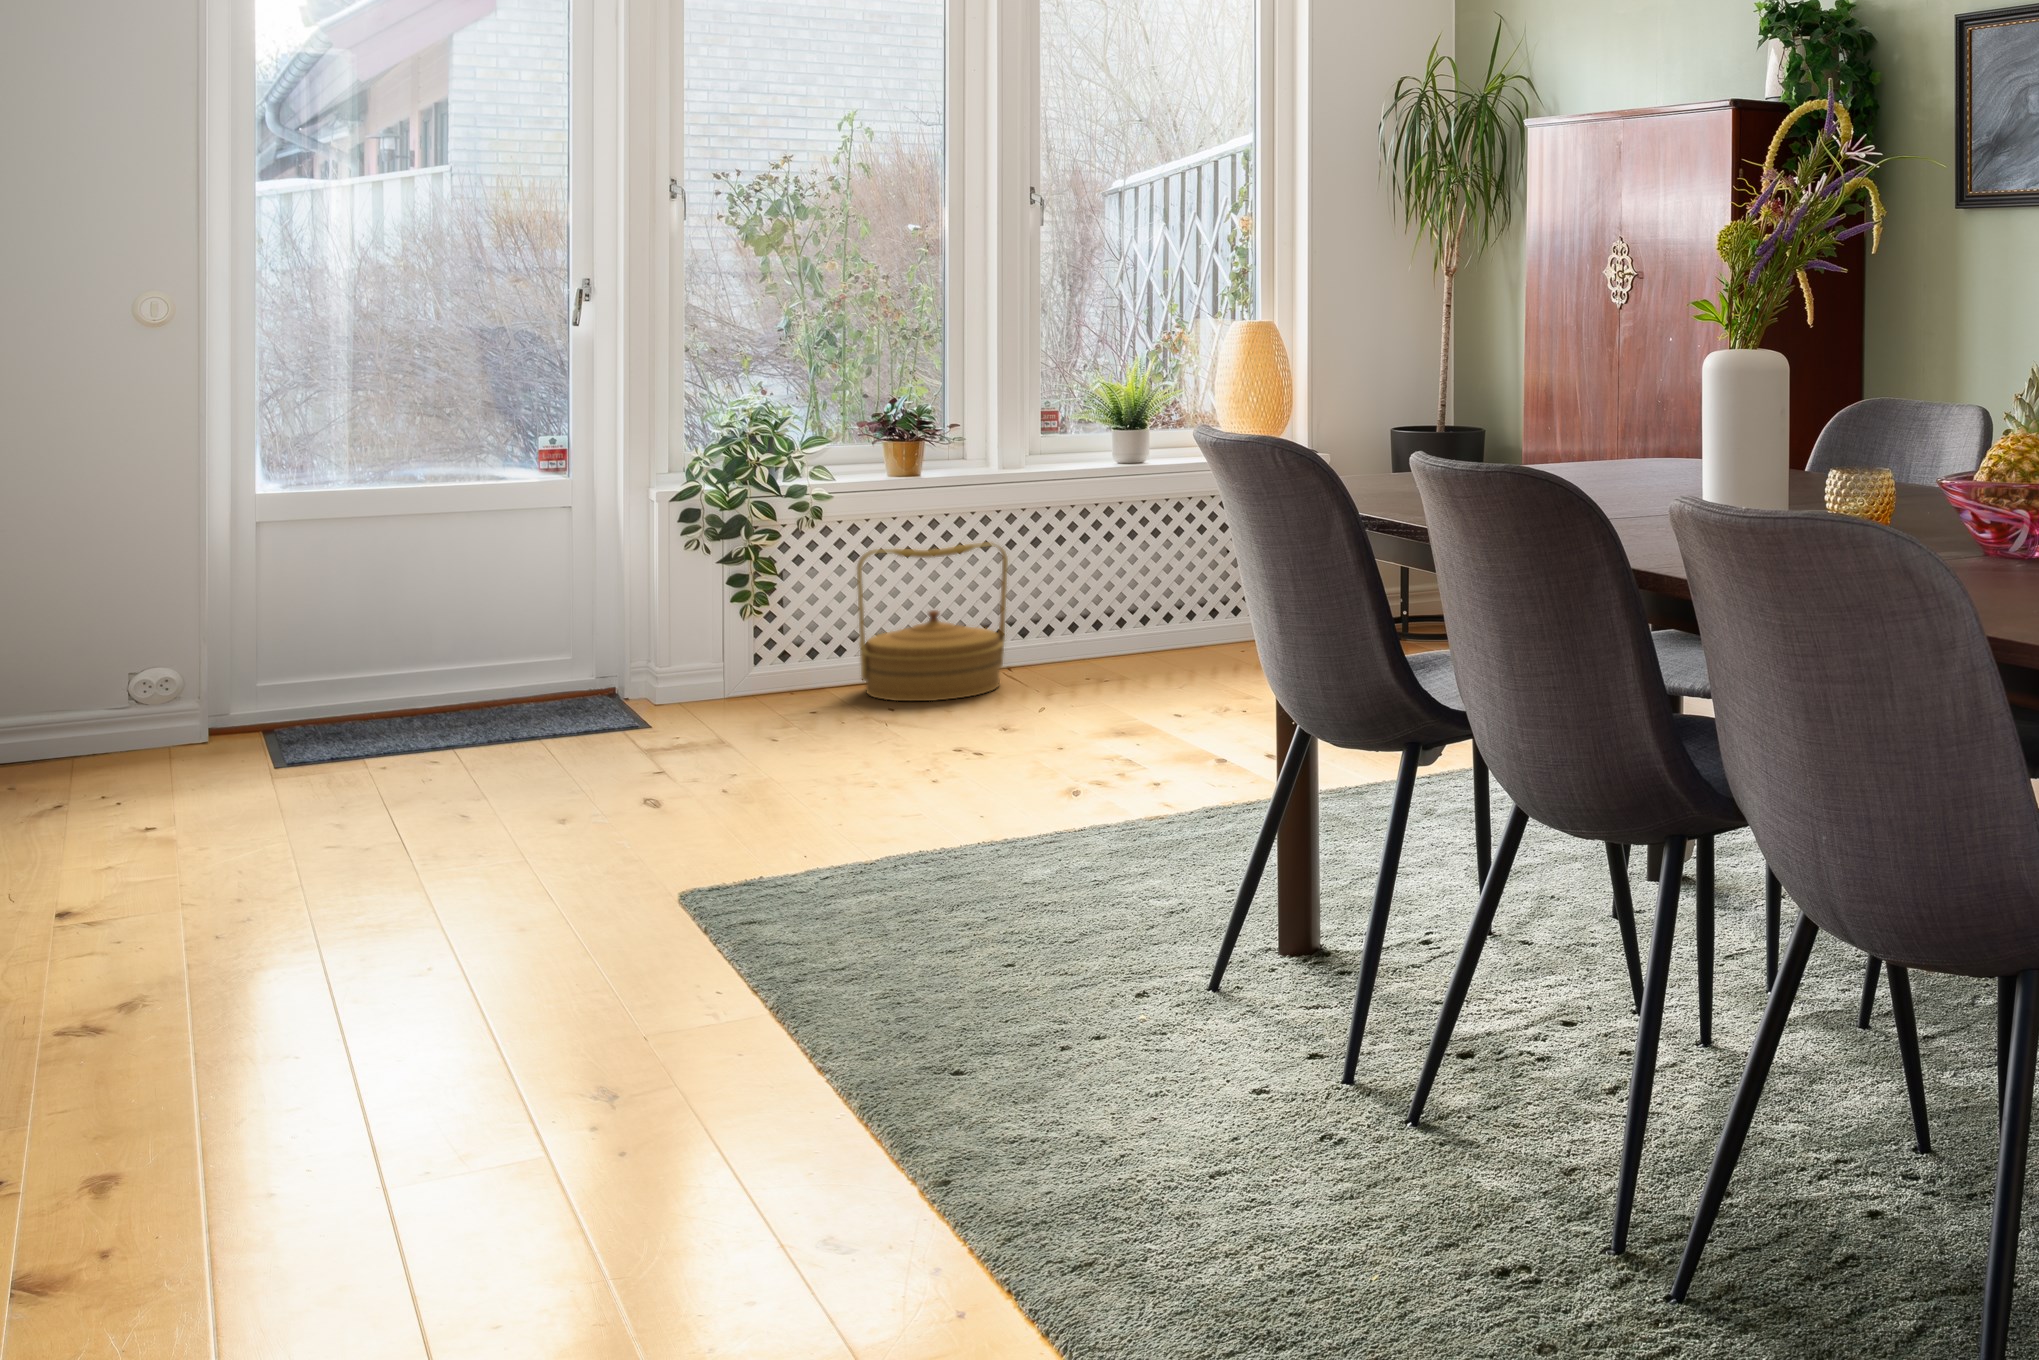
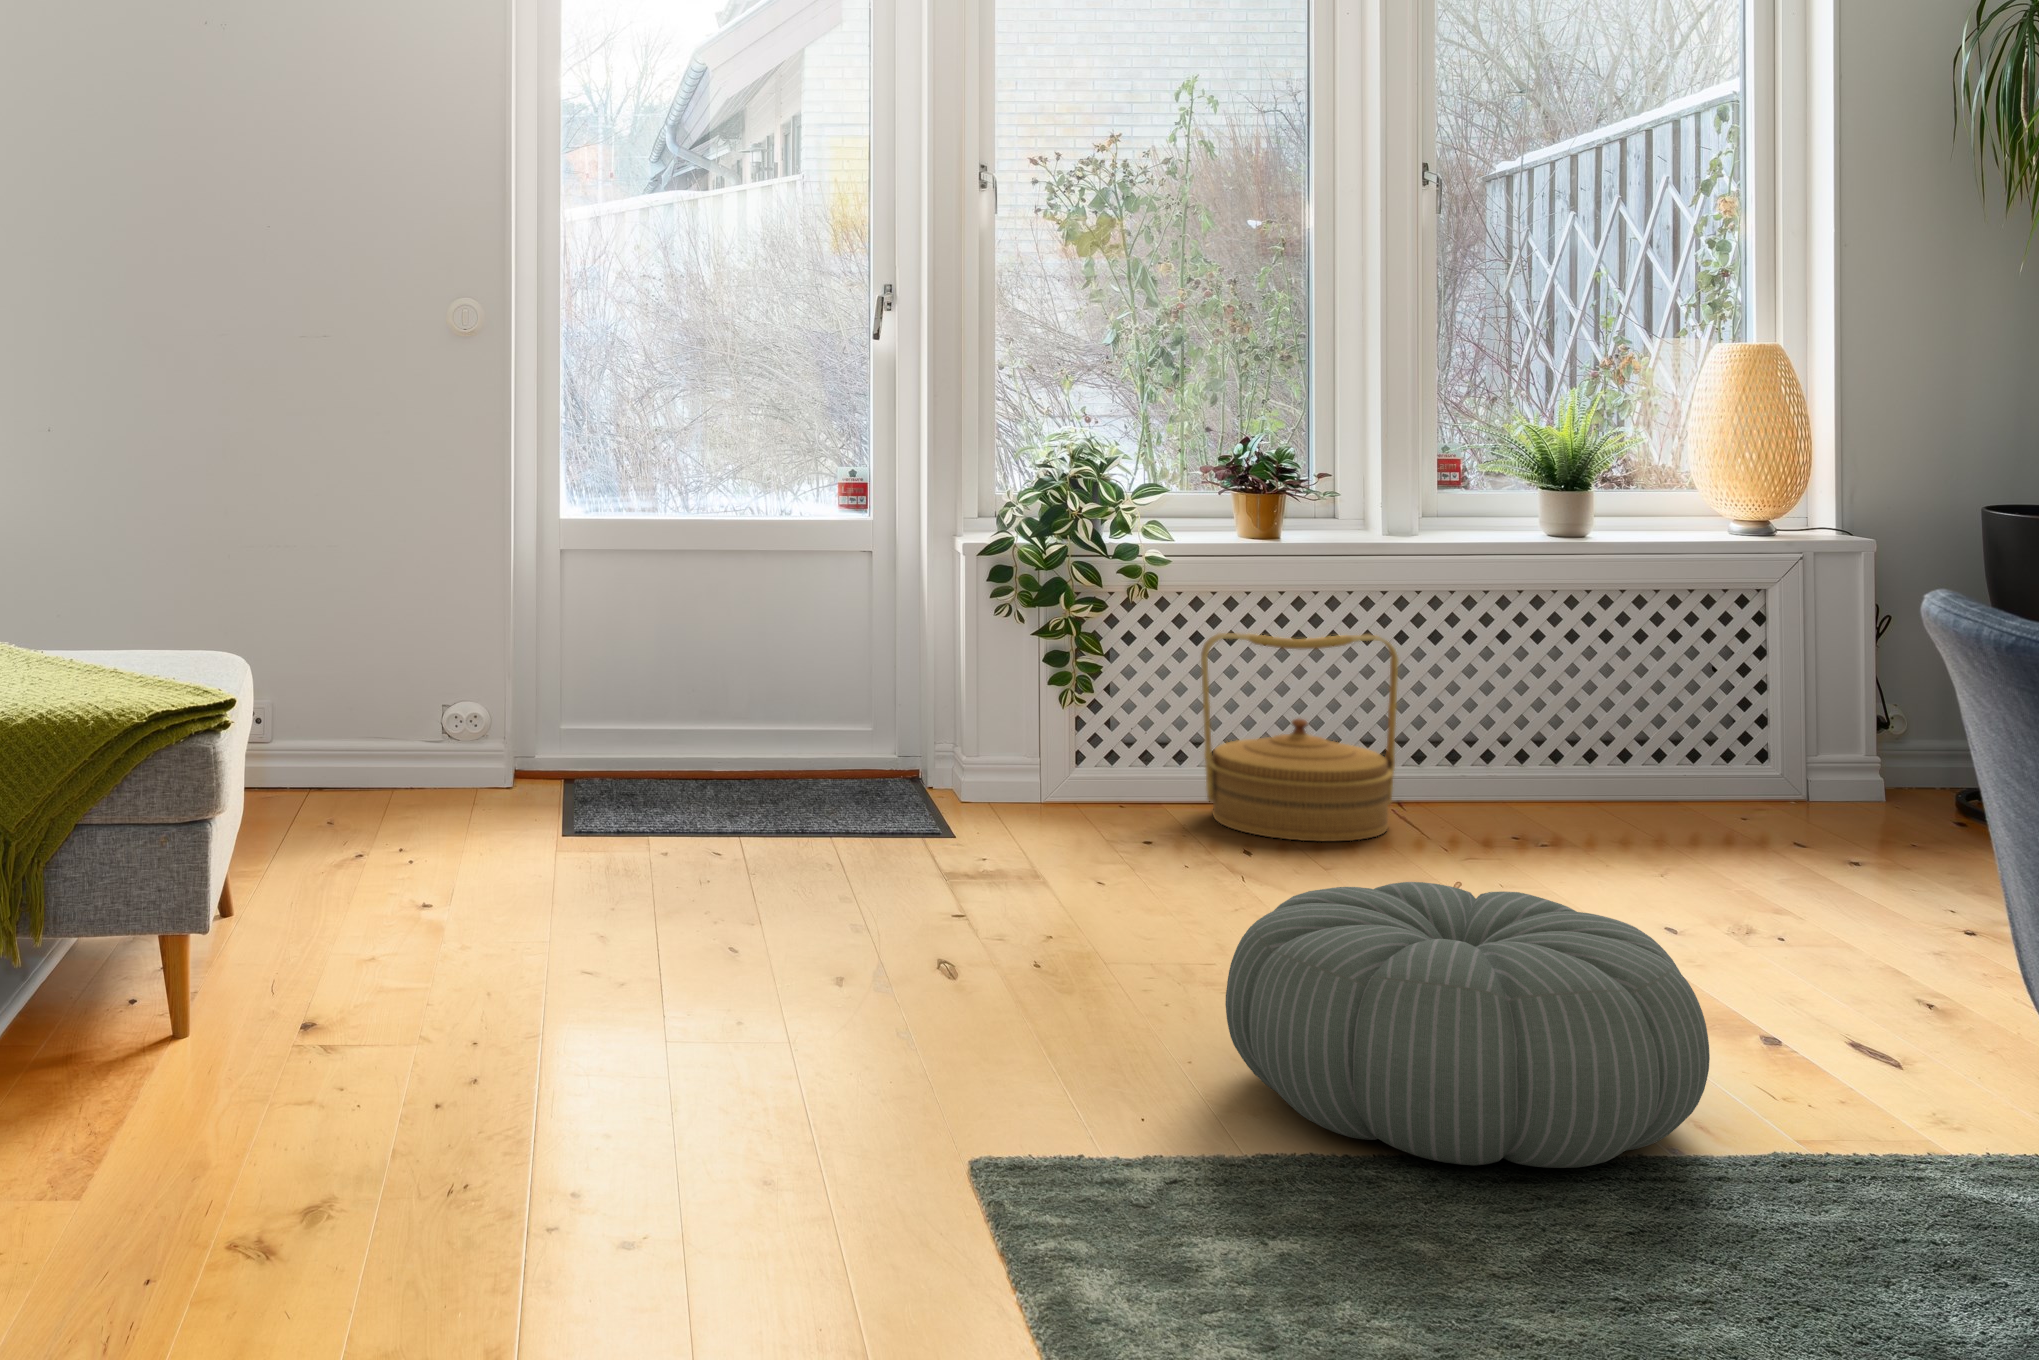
pouf: none [865,697,1179,873] -> present [1225,882,1710,1168]

